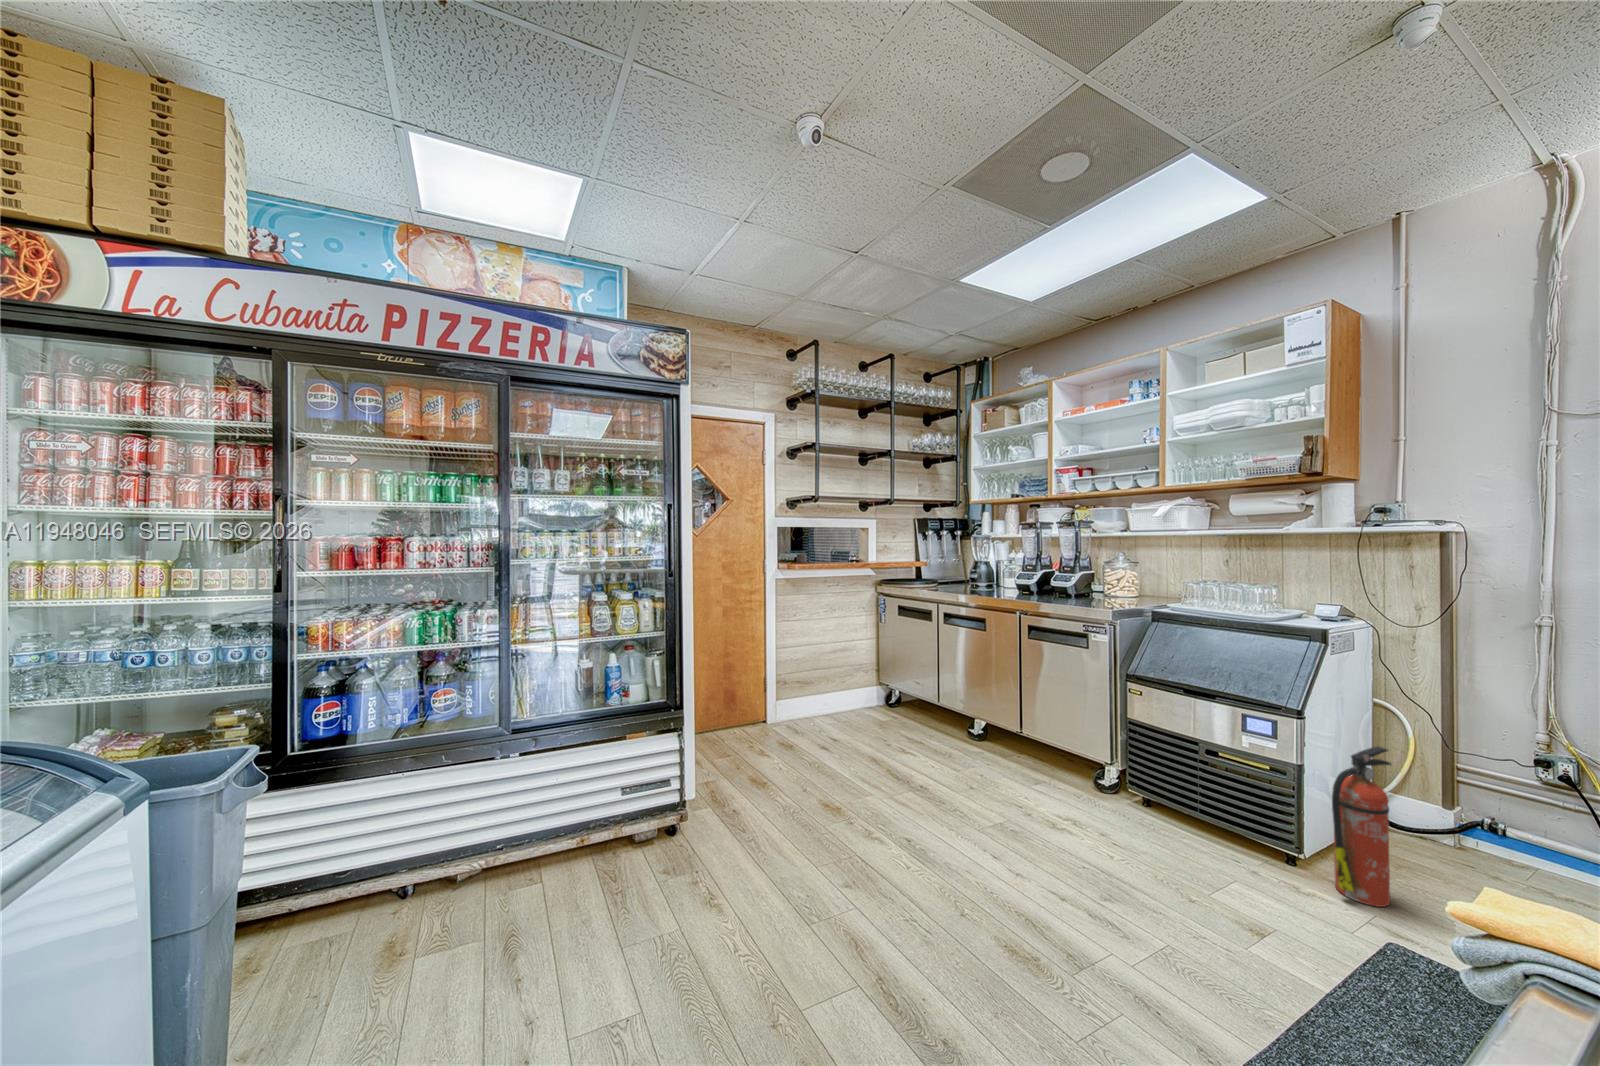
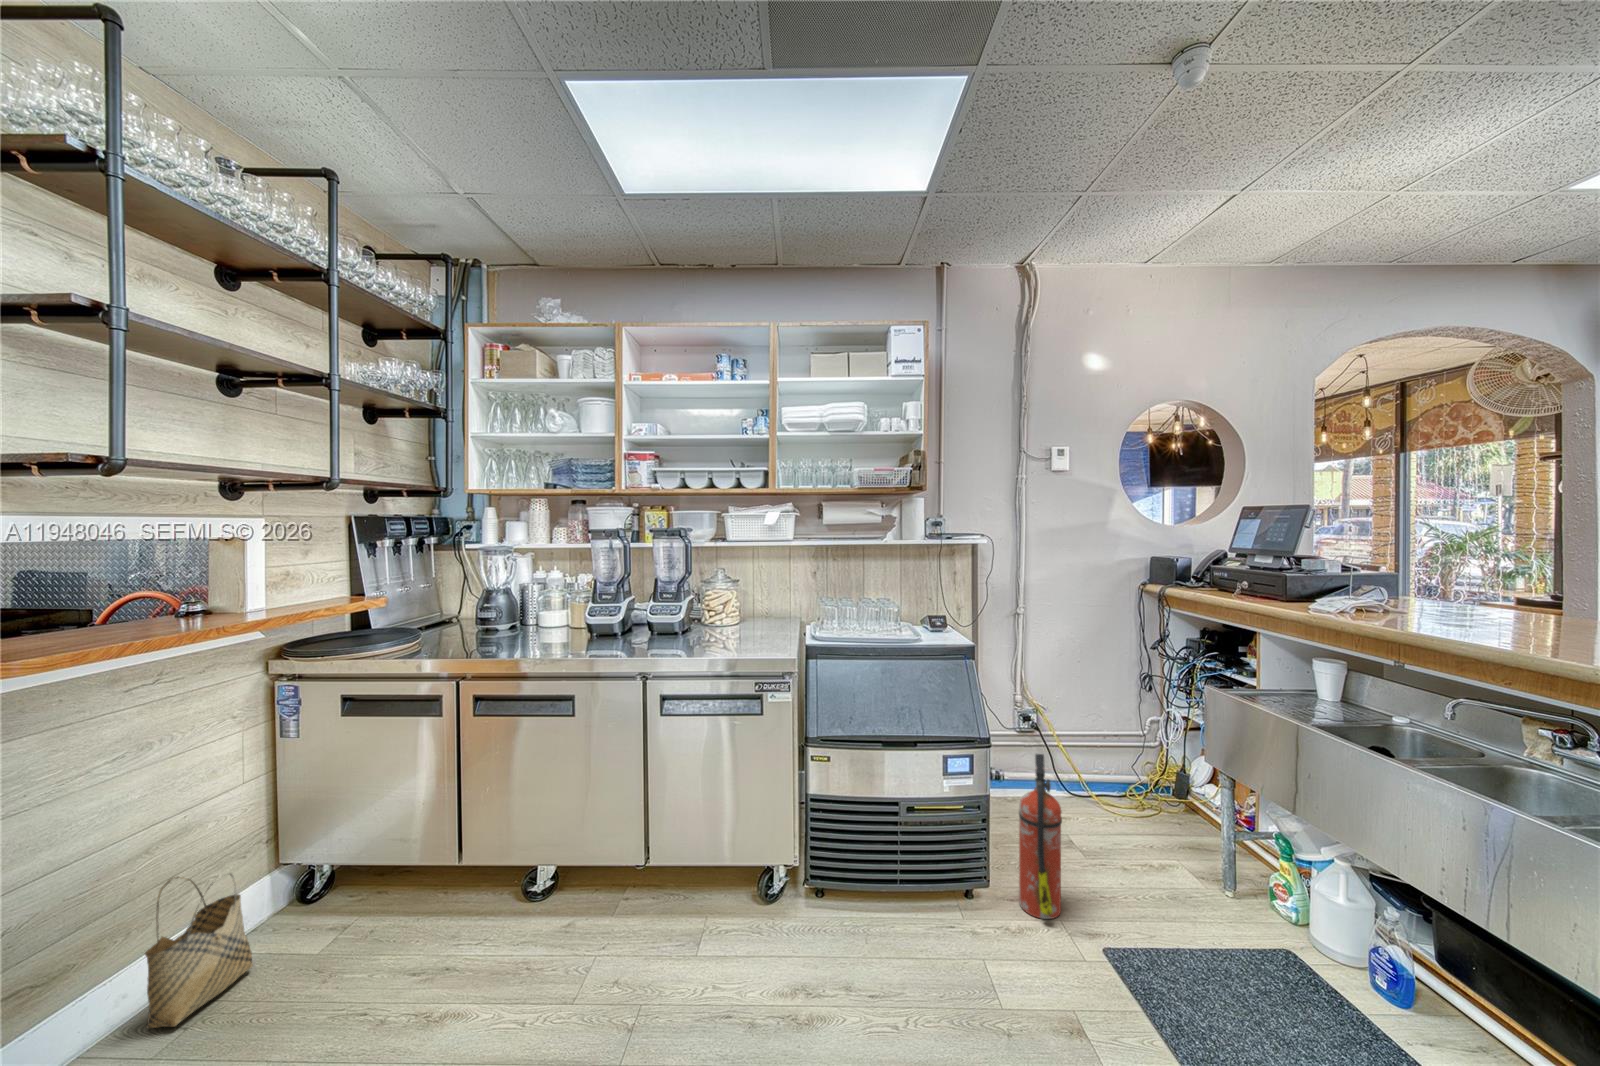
woven basket: none [835,663,868,716] -> present [145,873,253,1028]

